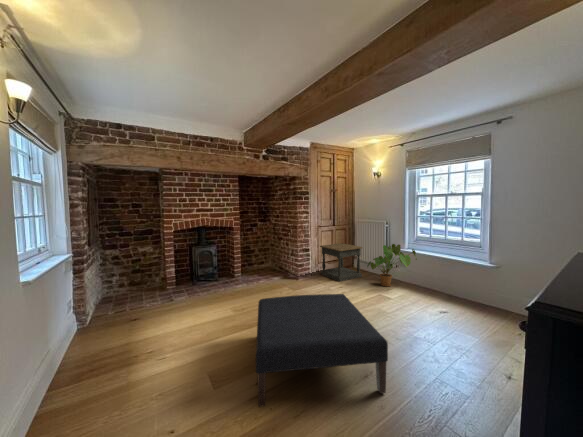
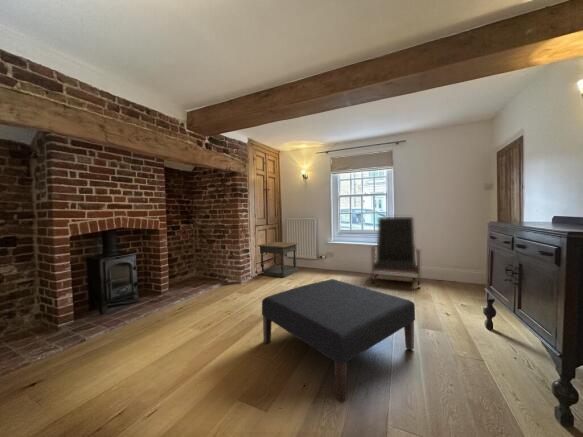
lounge chair: none [431,225,519,328] -> present [371,217,420,277]
house plant: present [367,244,417,286] -> none [308,237,346,275]

